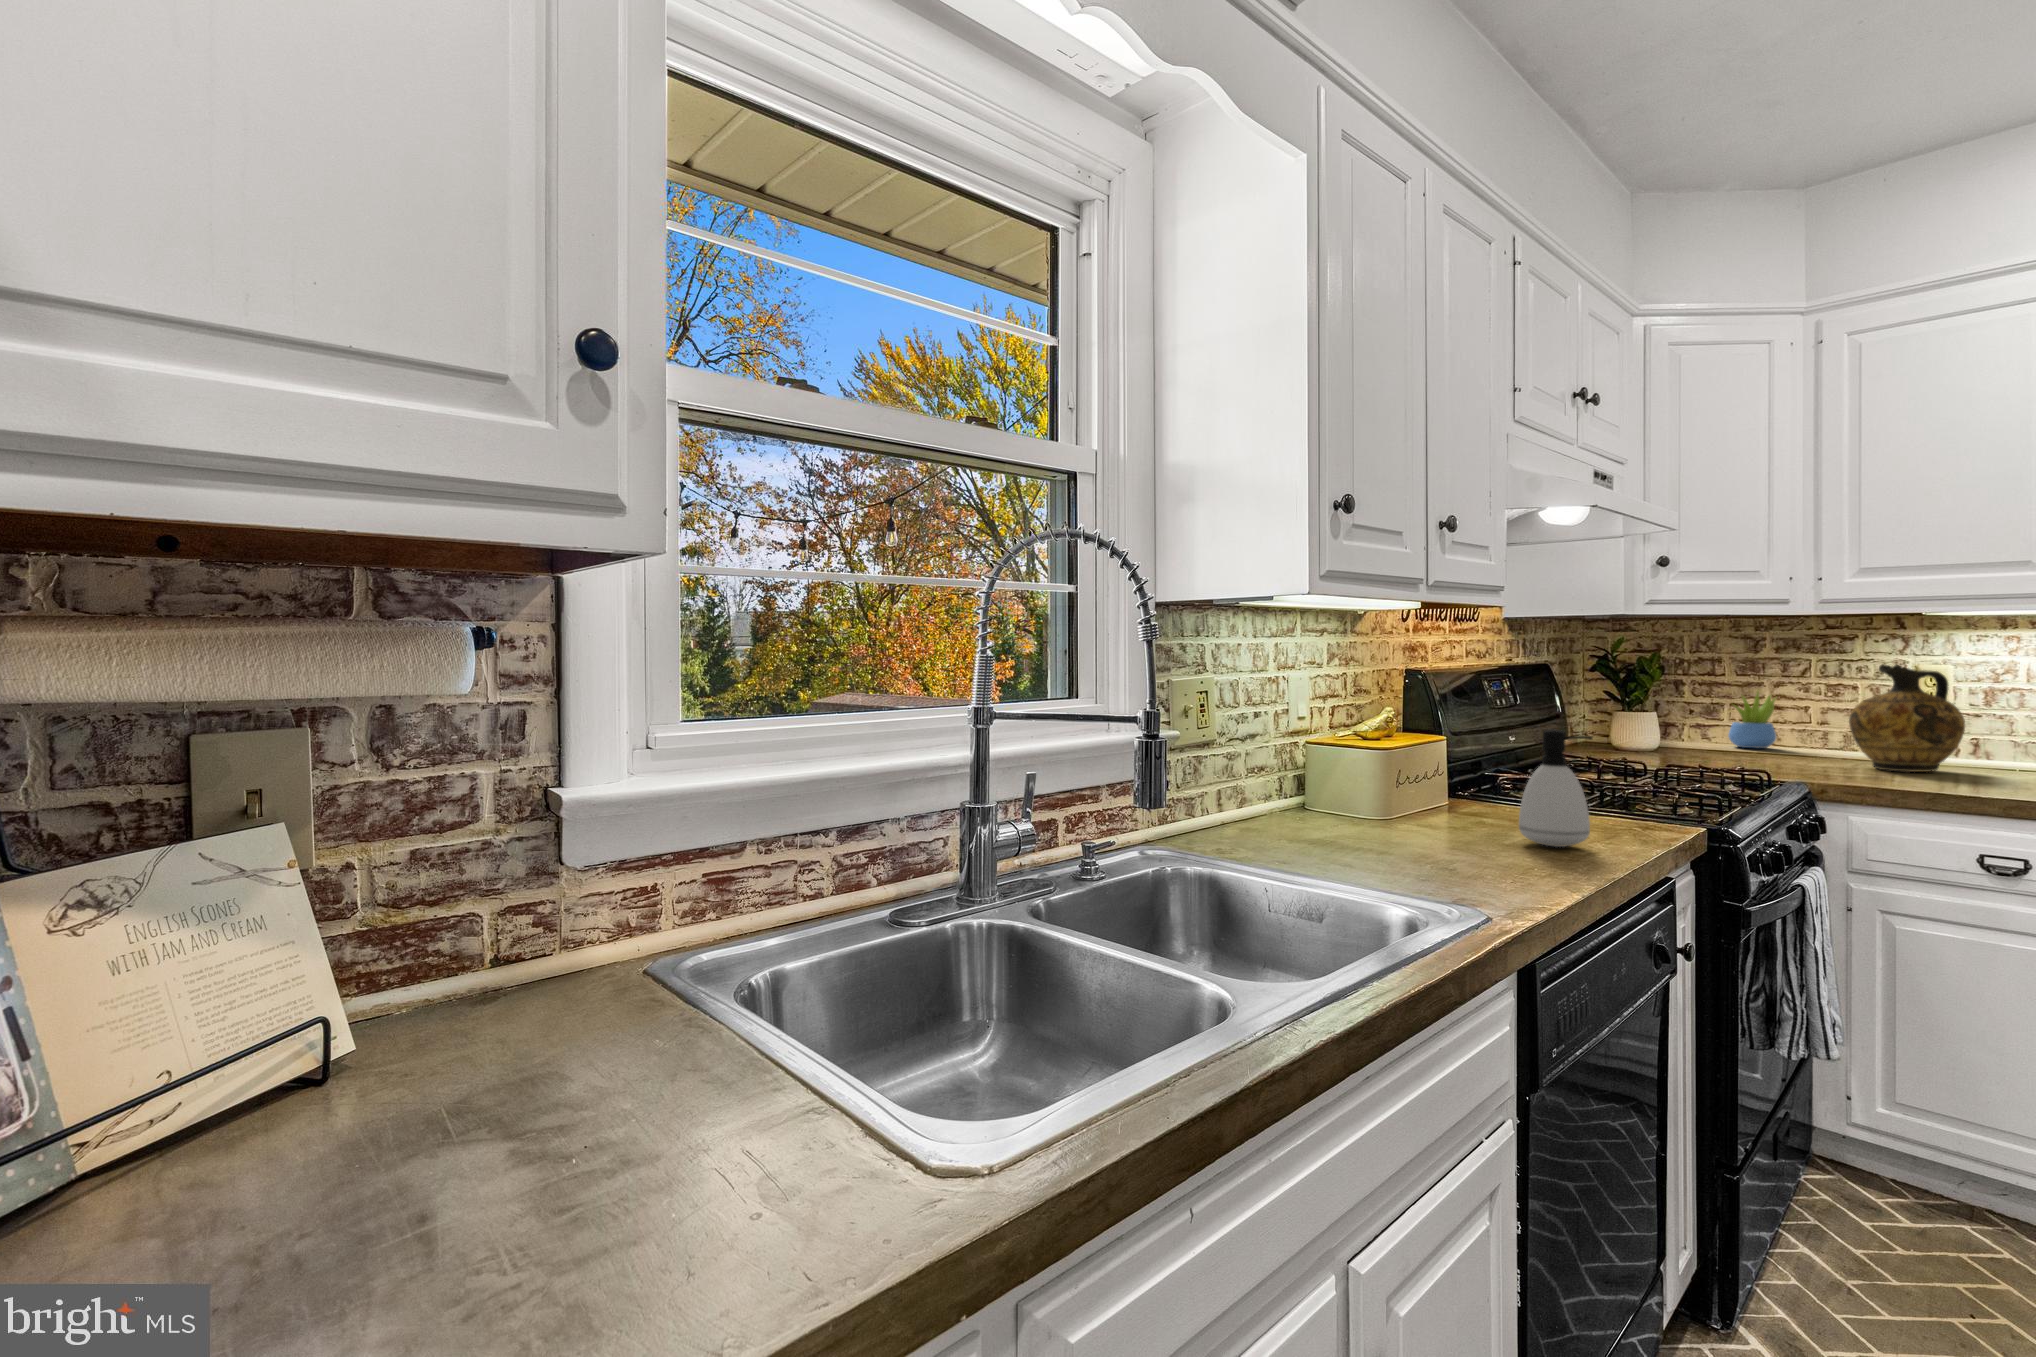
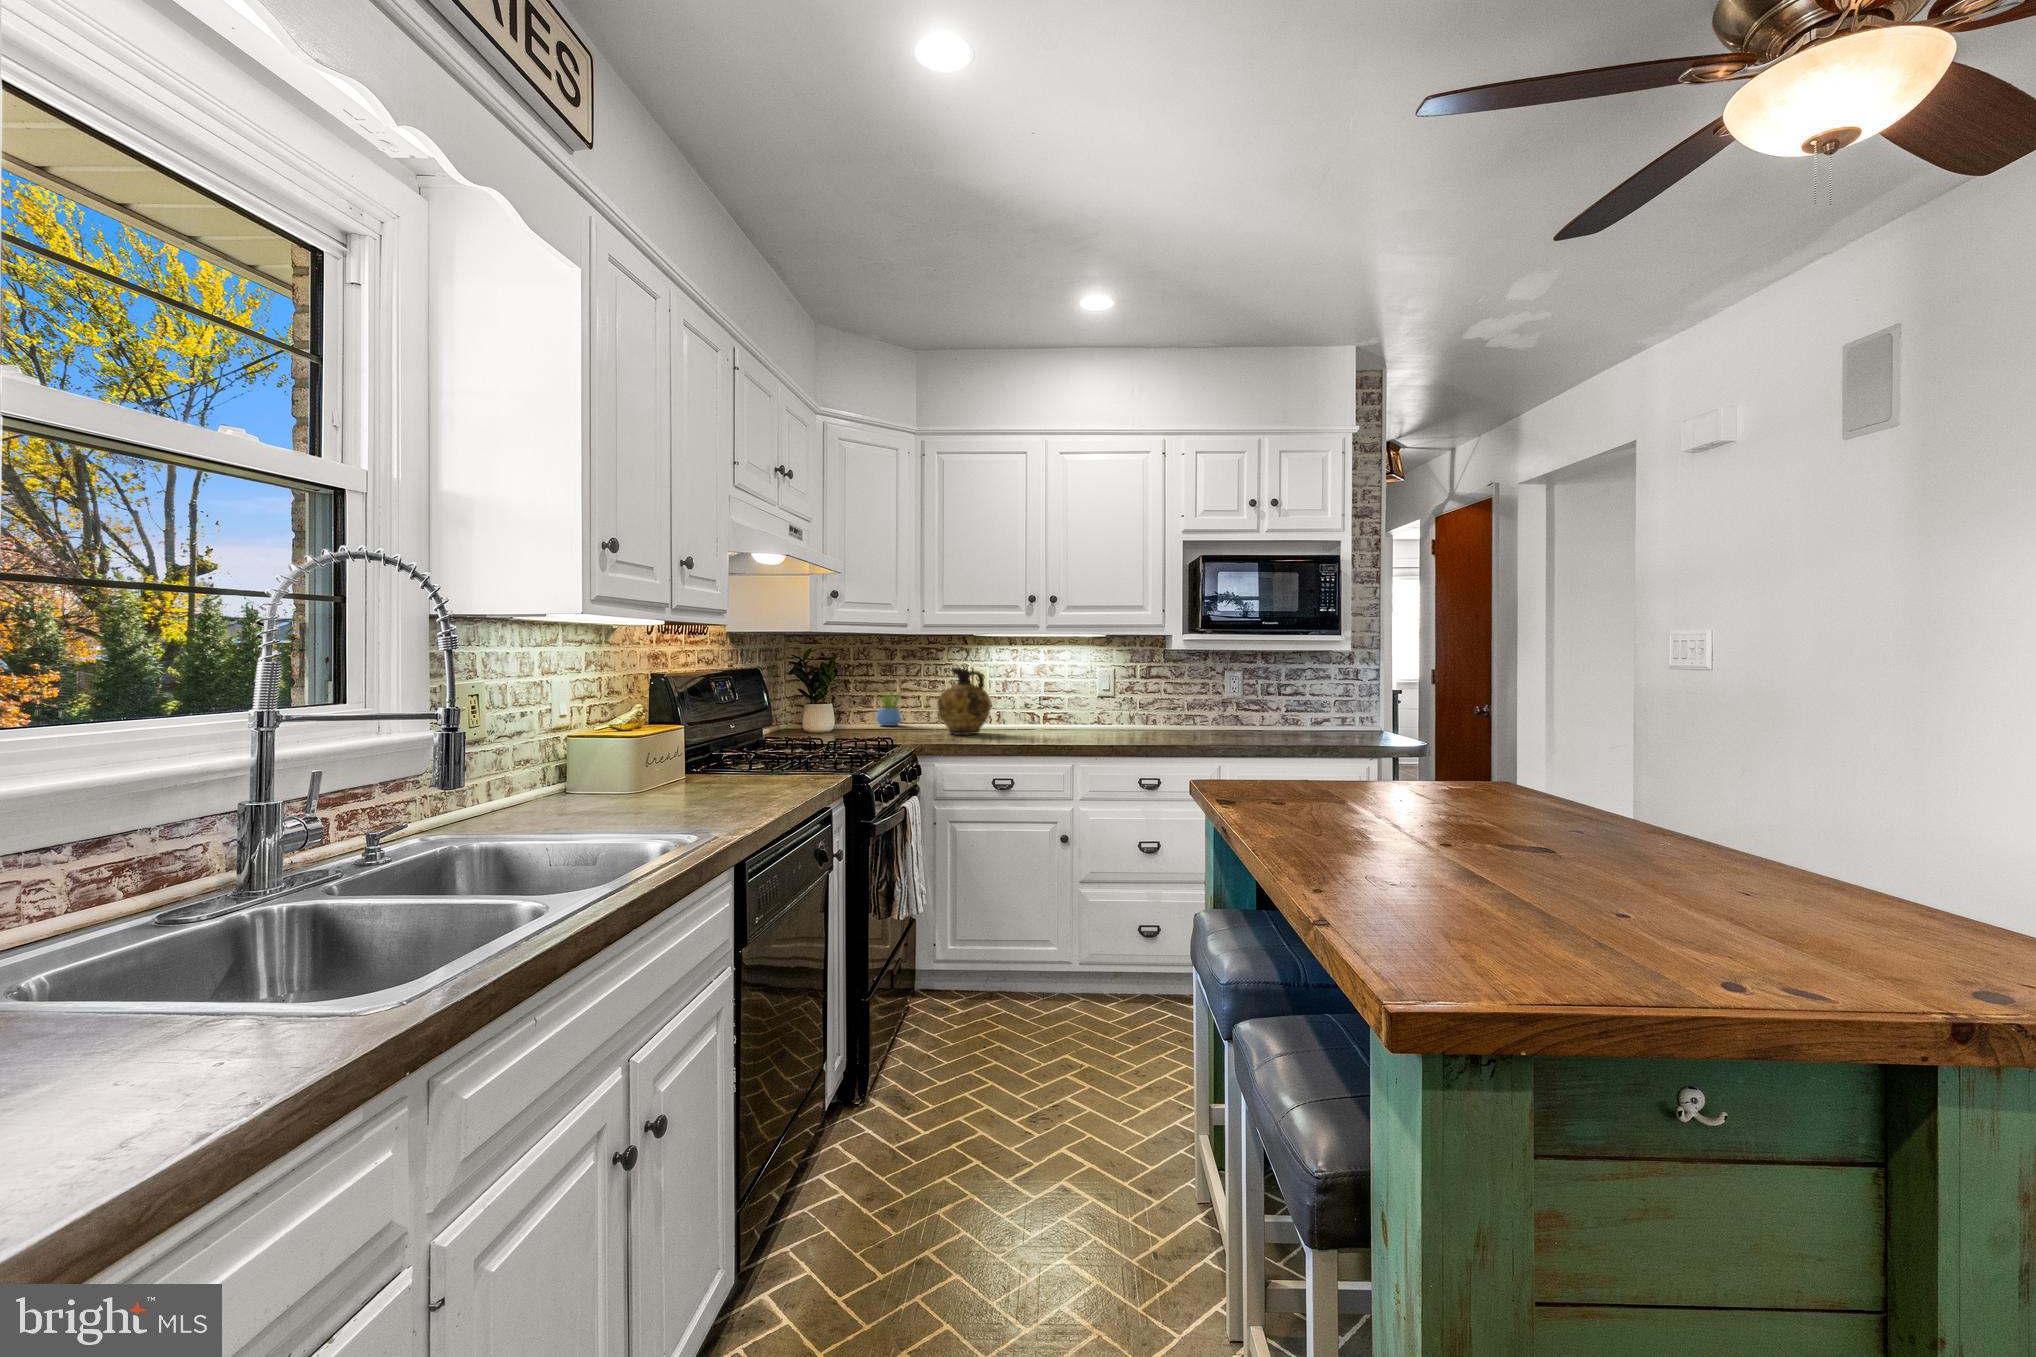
soap dispenser: present [1519,729,1592,847] -> none [735,715,781,797]

